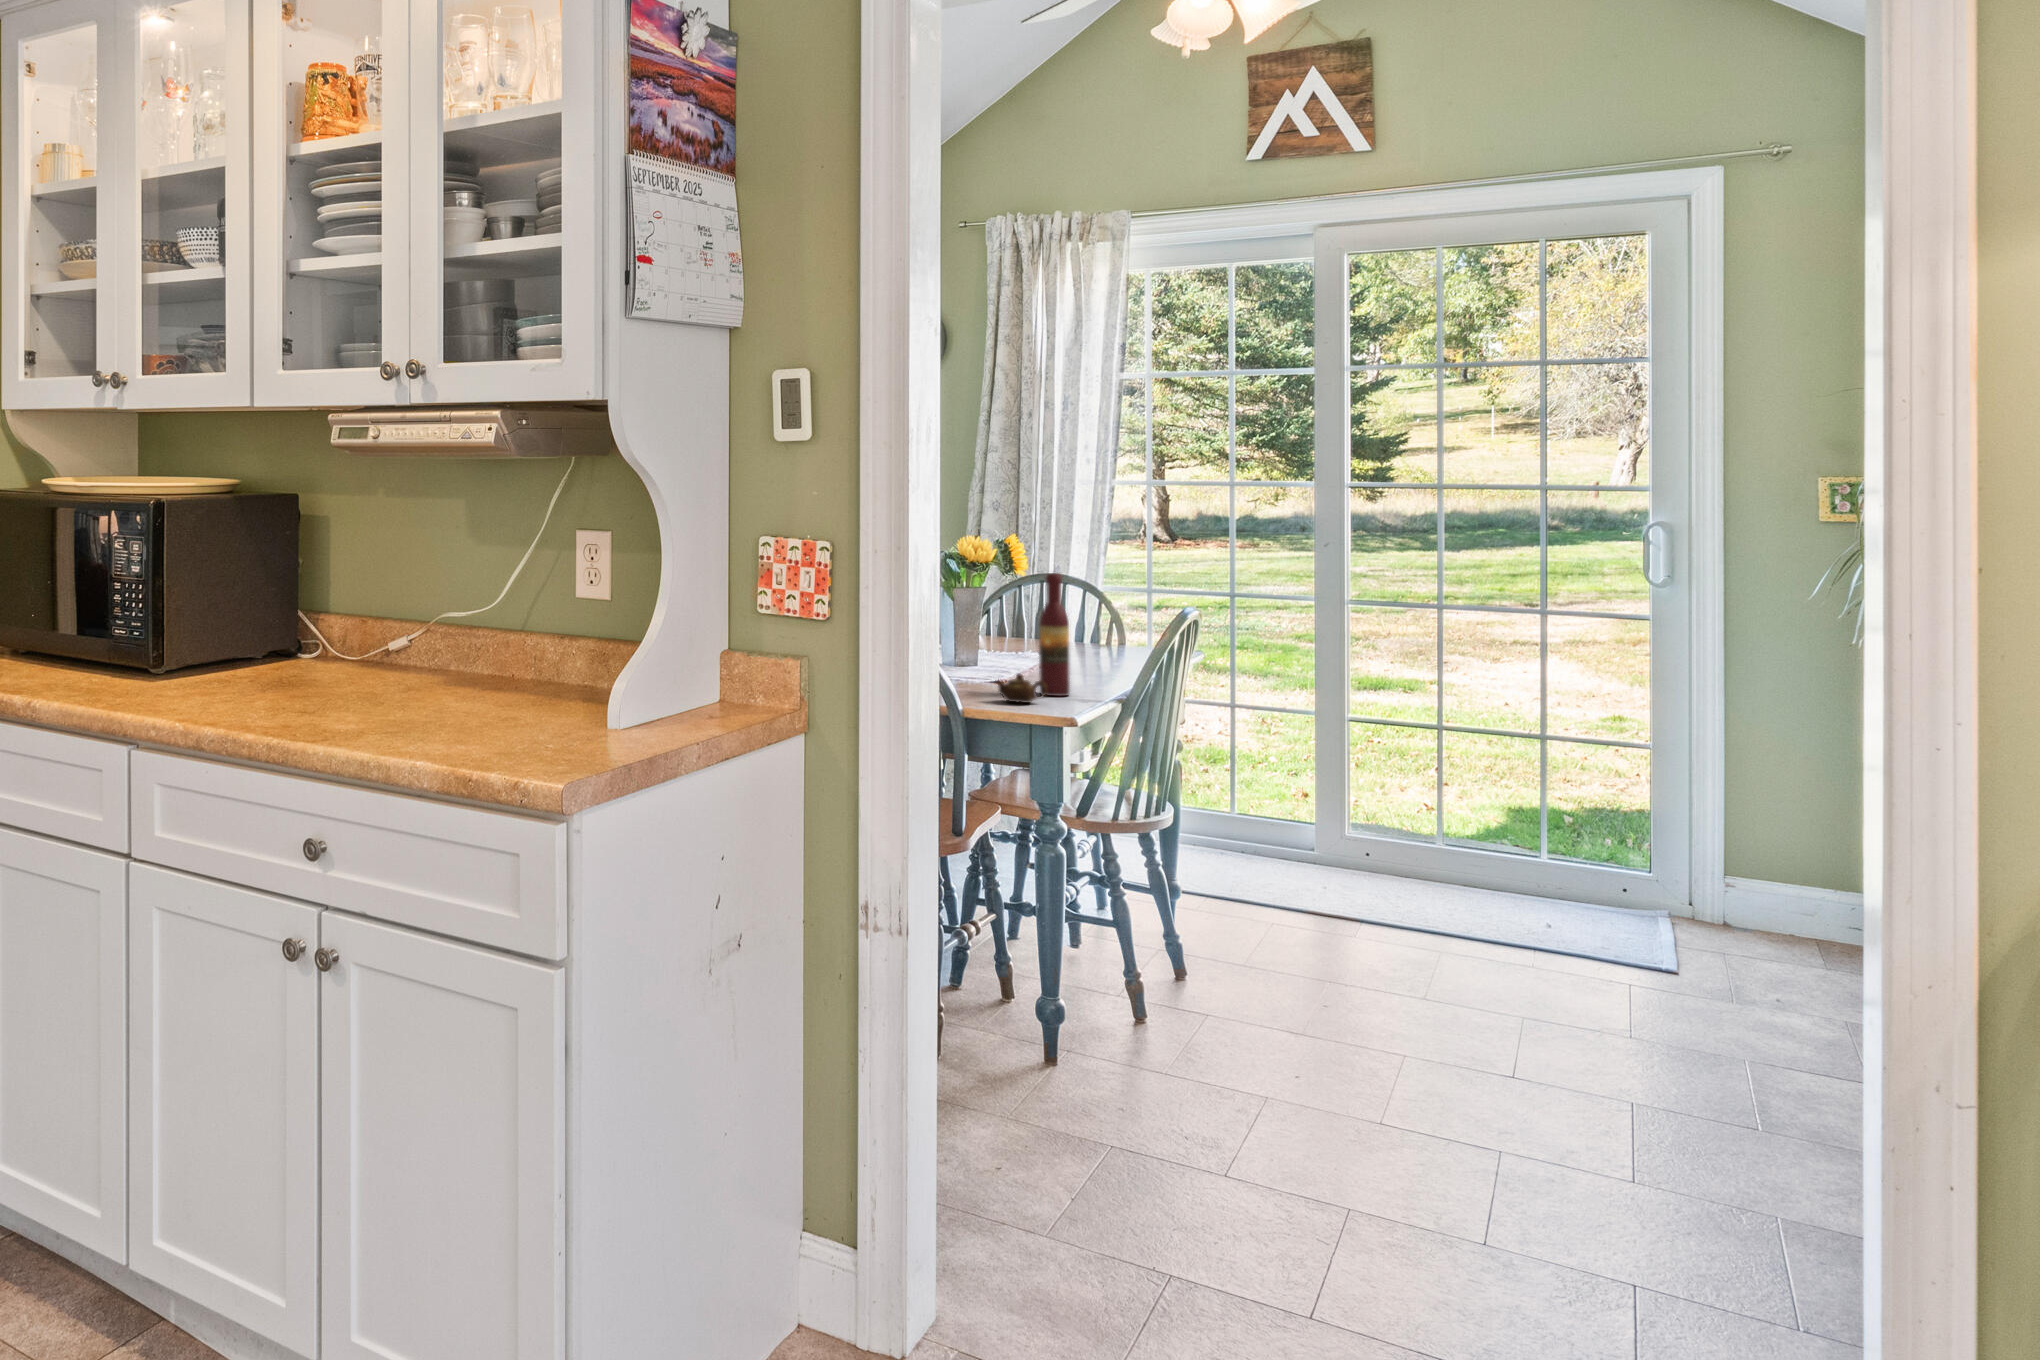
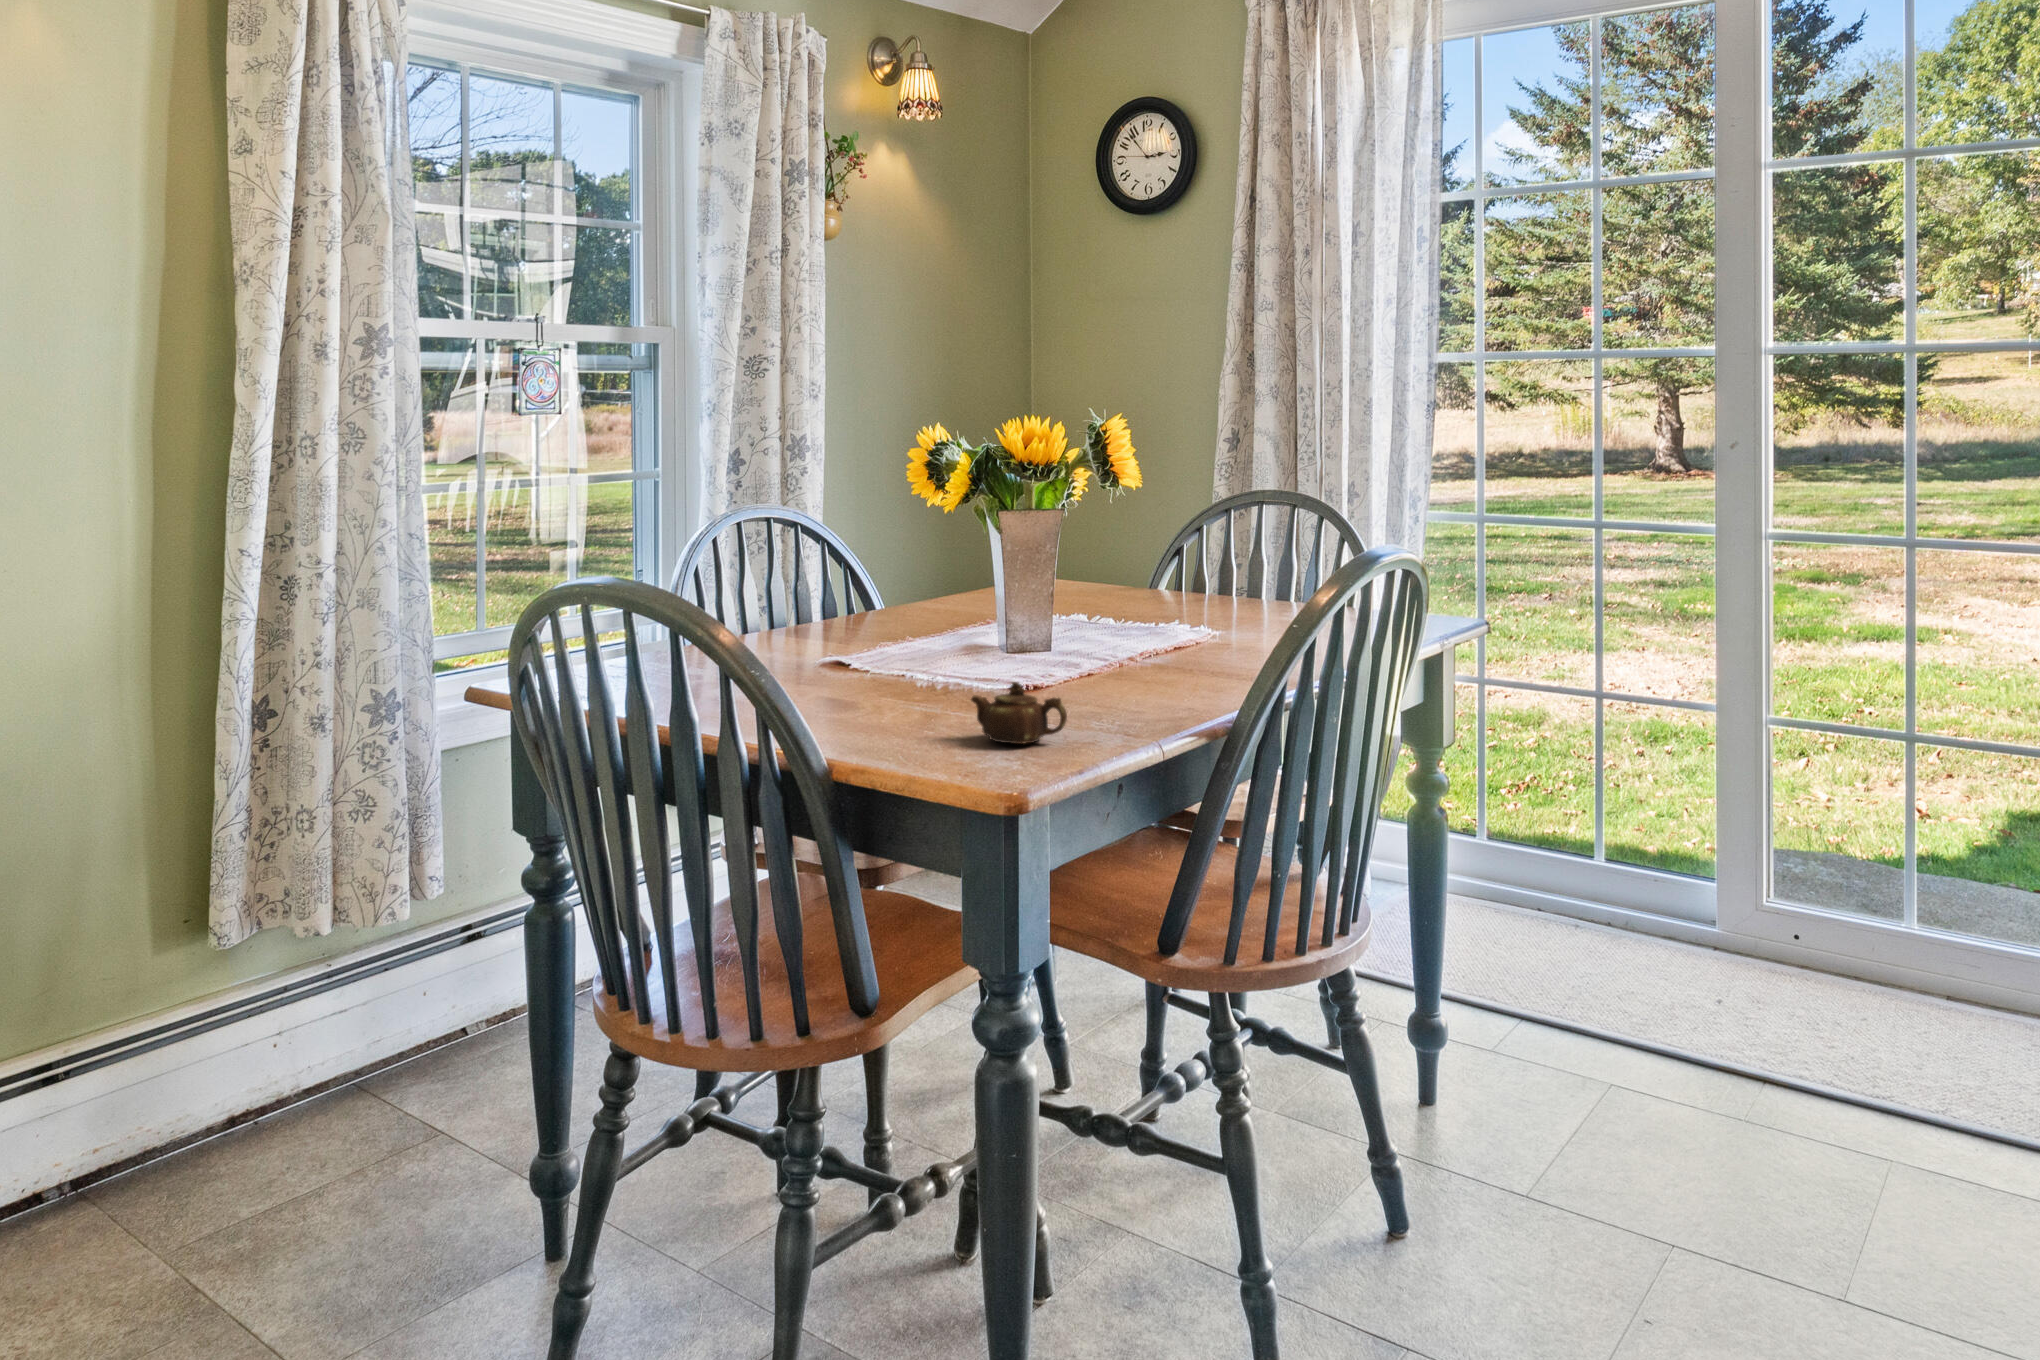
wine bottle: present [1039,573,1070,696] -> none [1089,482,1146,724]

